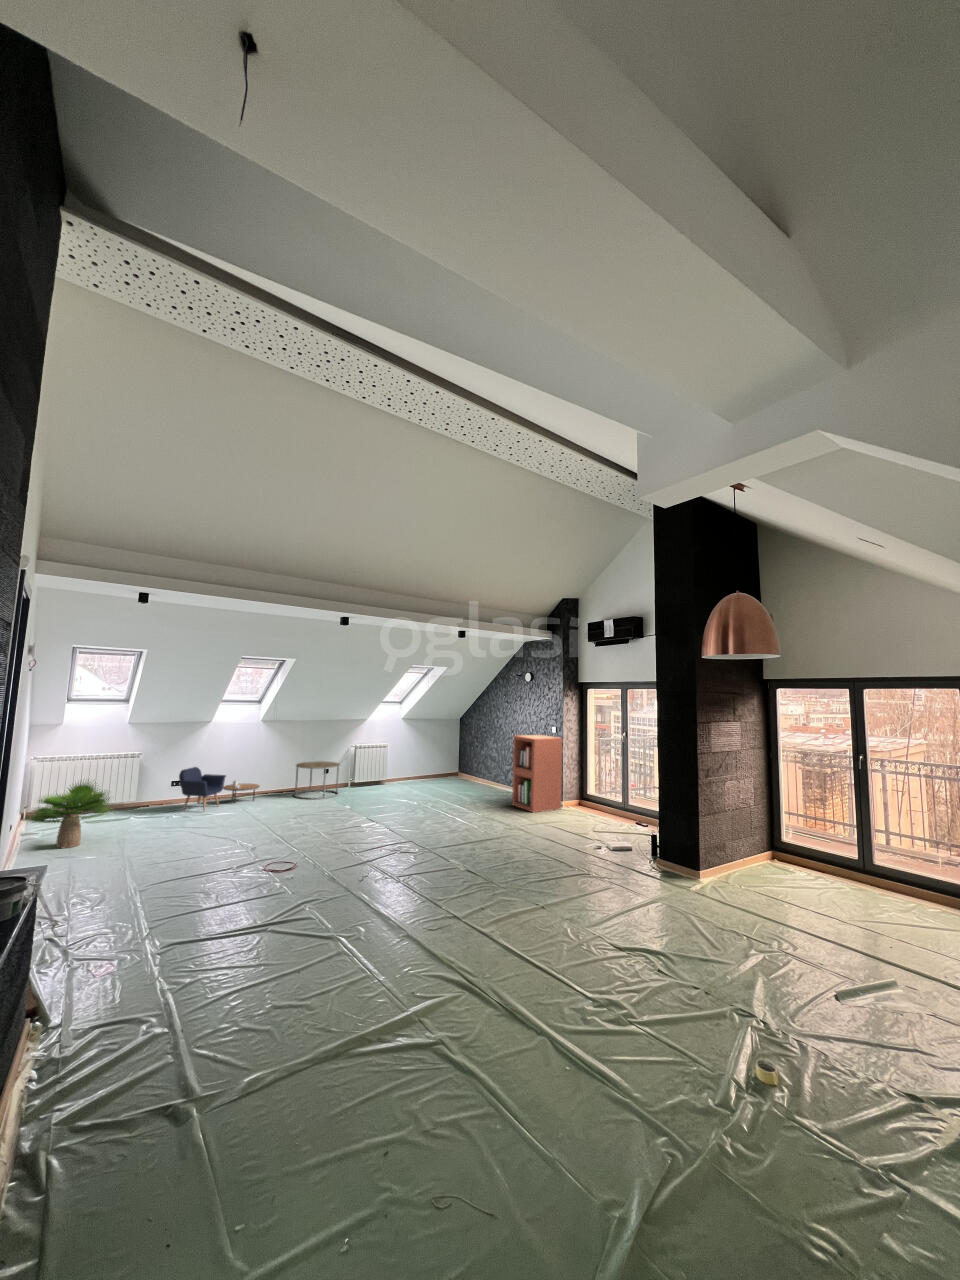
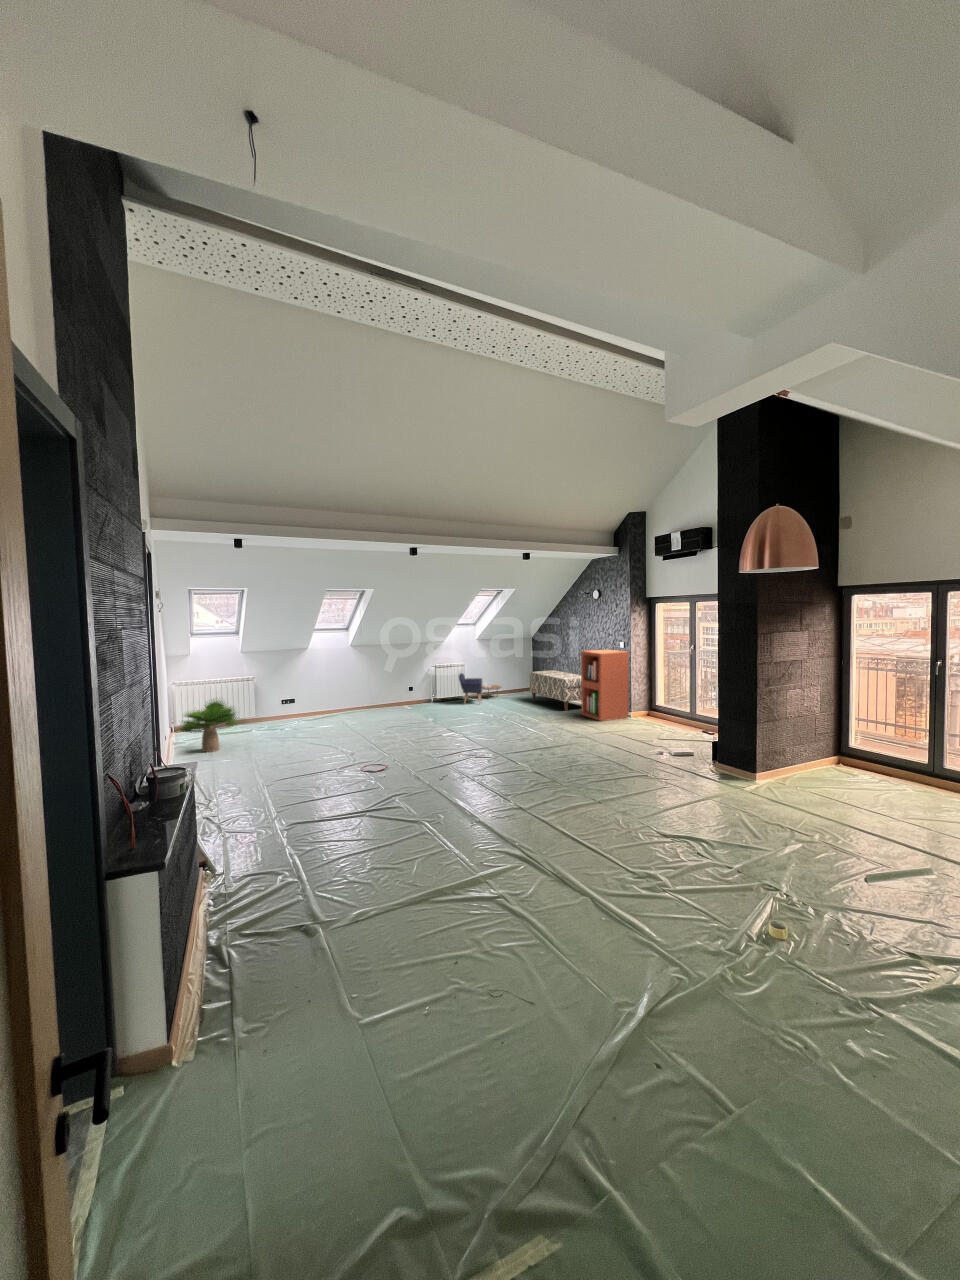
bench: none [457,755,522,801] -> present [530,670,582,711]
side table: present [294,761,340,800] -> none [385,679,424,712]
armchair: present [179,767,260,811] -> present [459,673,501,703]

